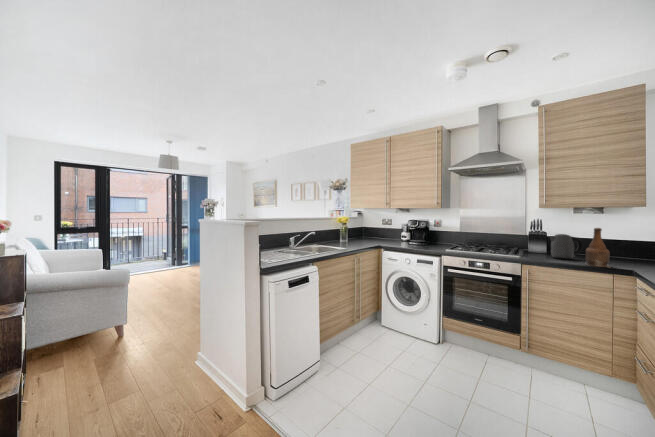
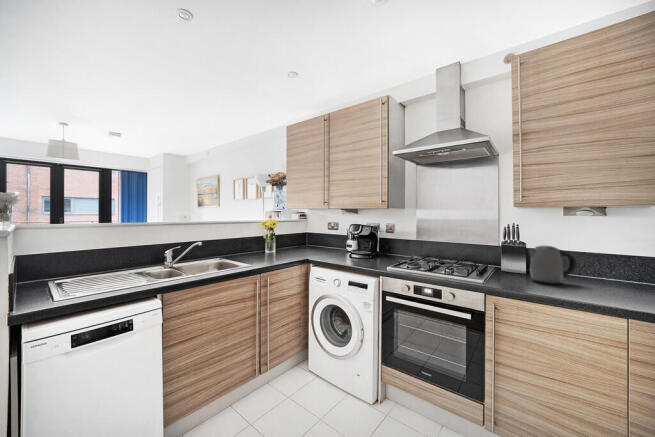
bottle: present [585,228,610,267] -> none [579,238,623,306]

